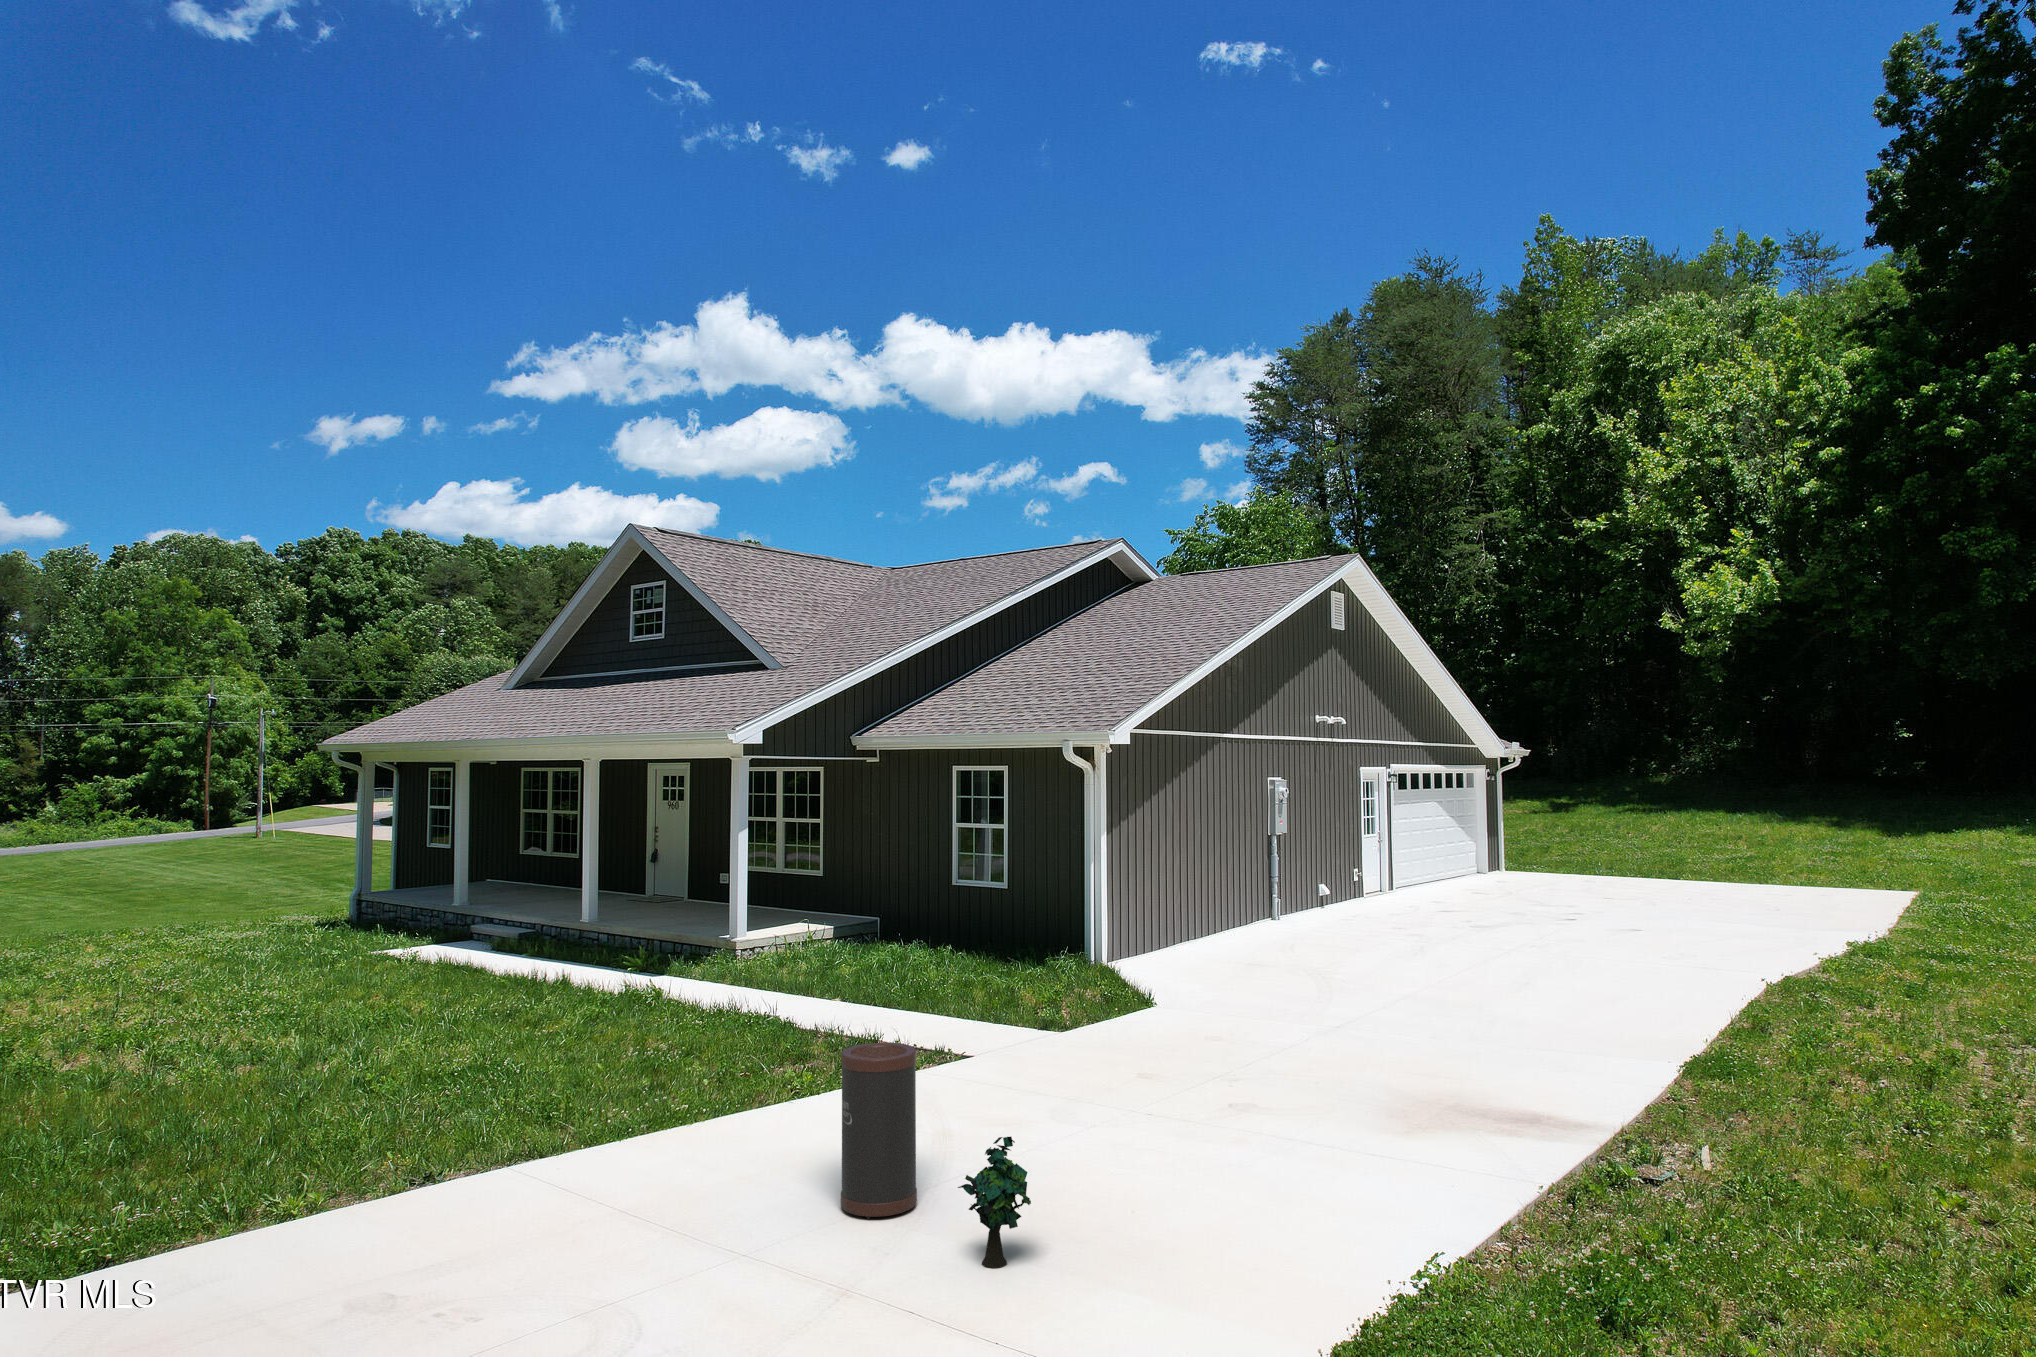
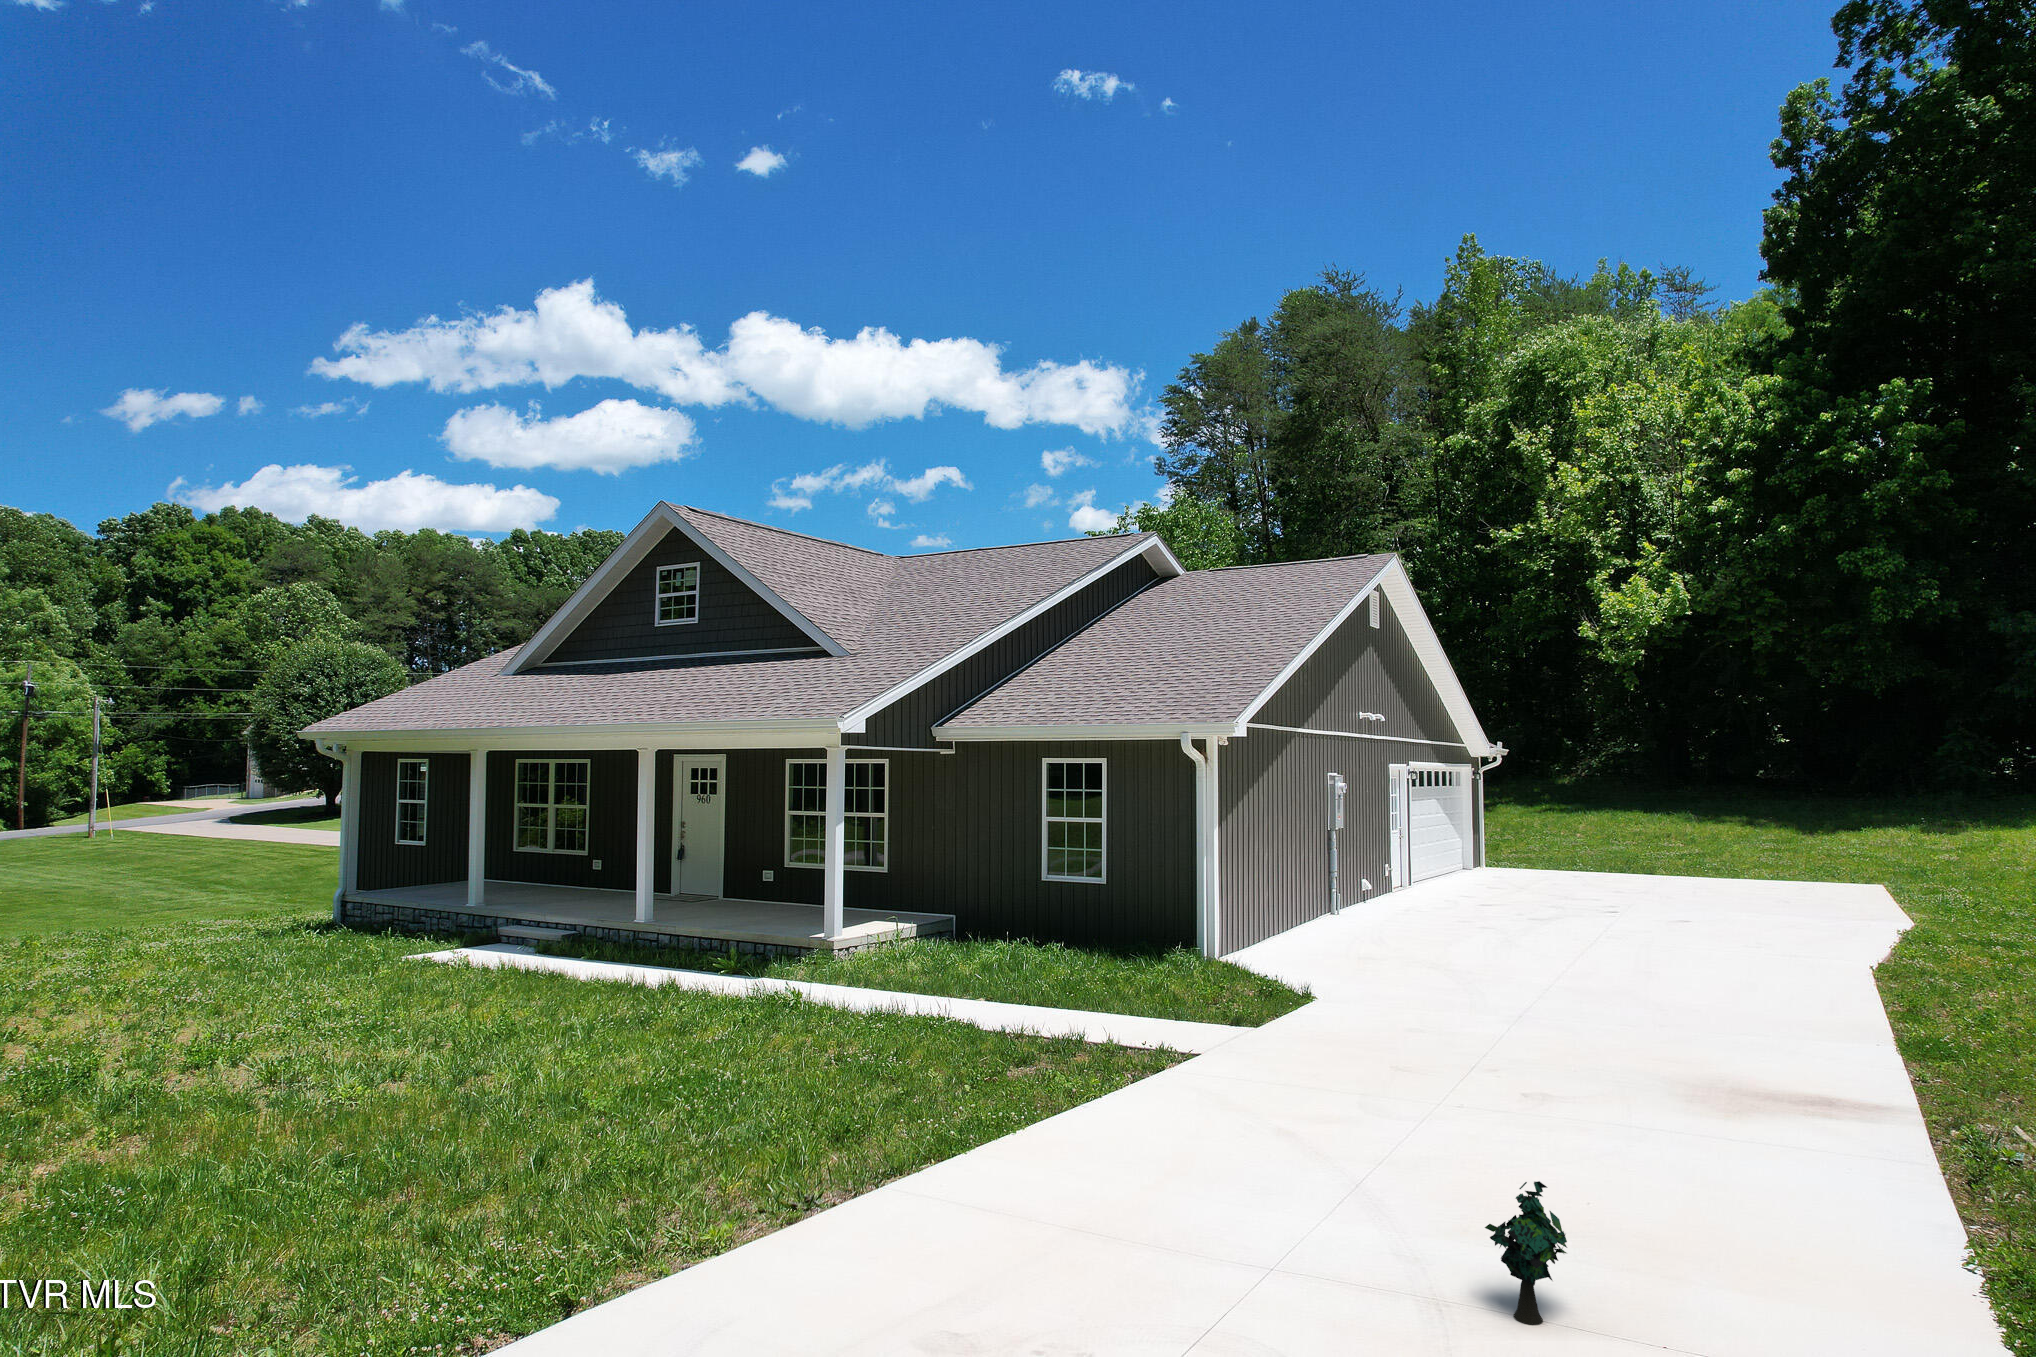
trash can: present [841,1043,917,1219] -> none [1281,1075,1367,1270]

